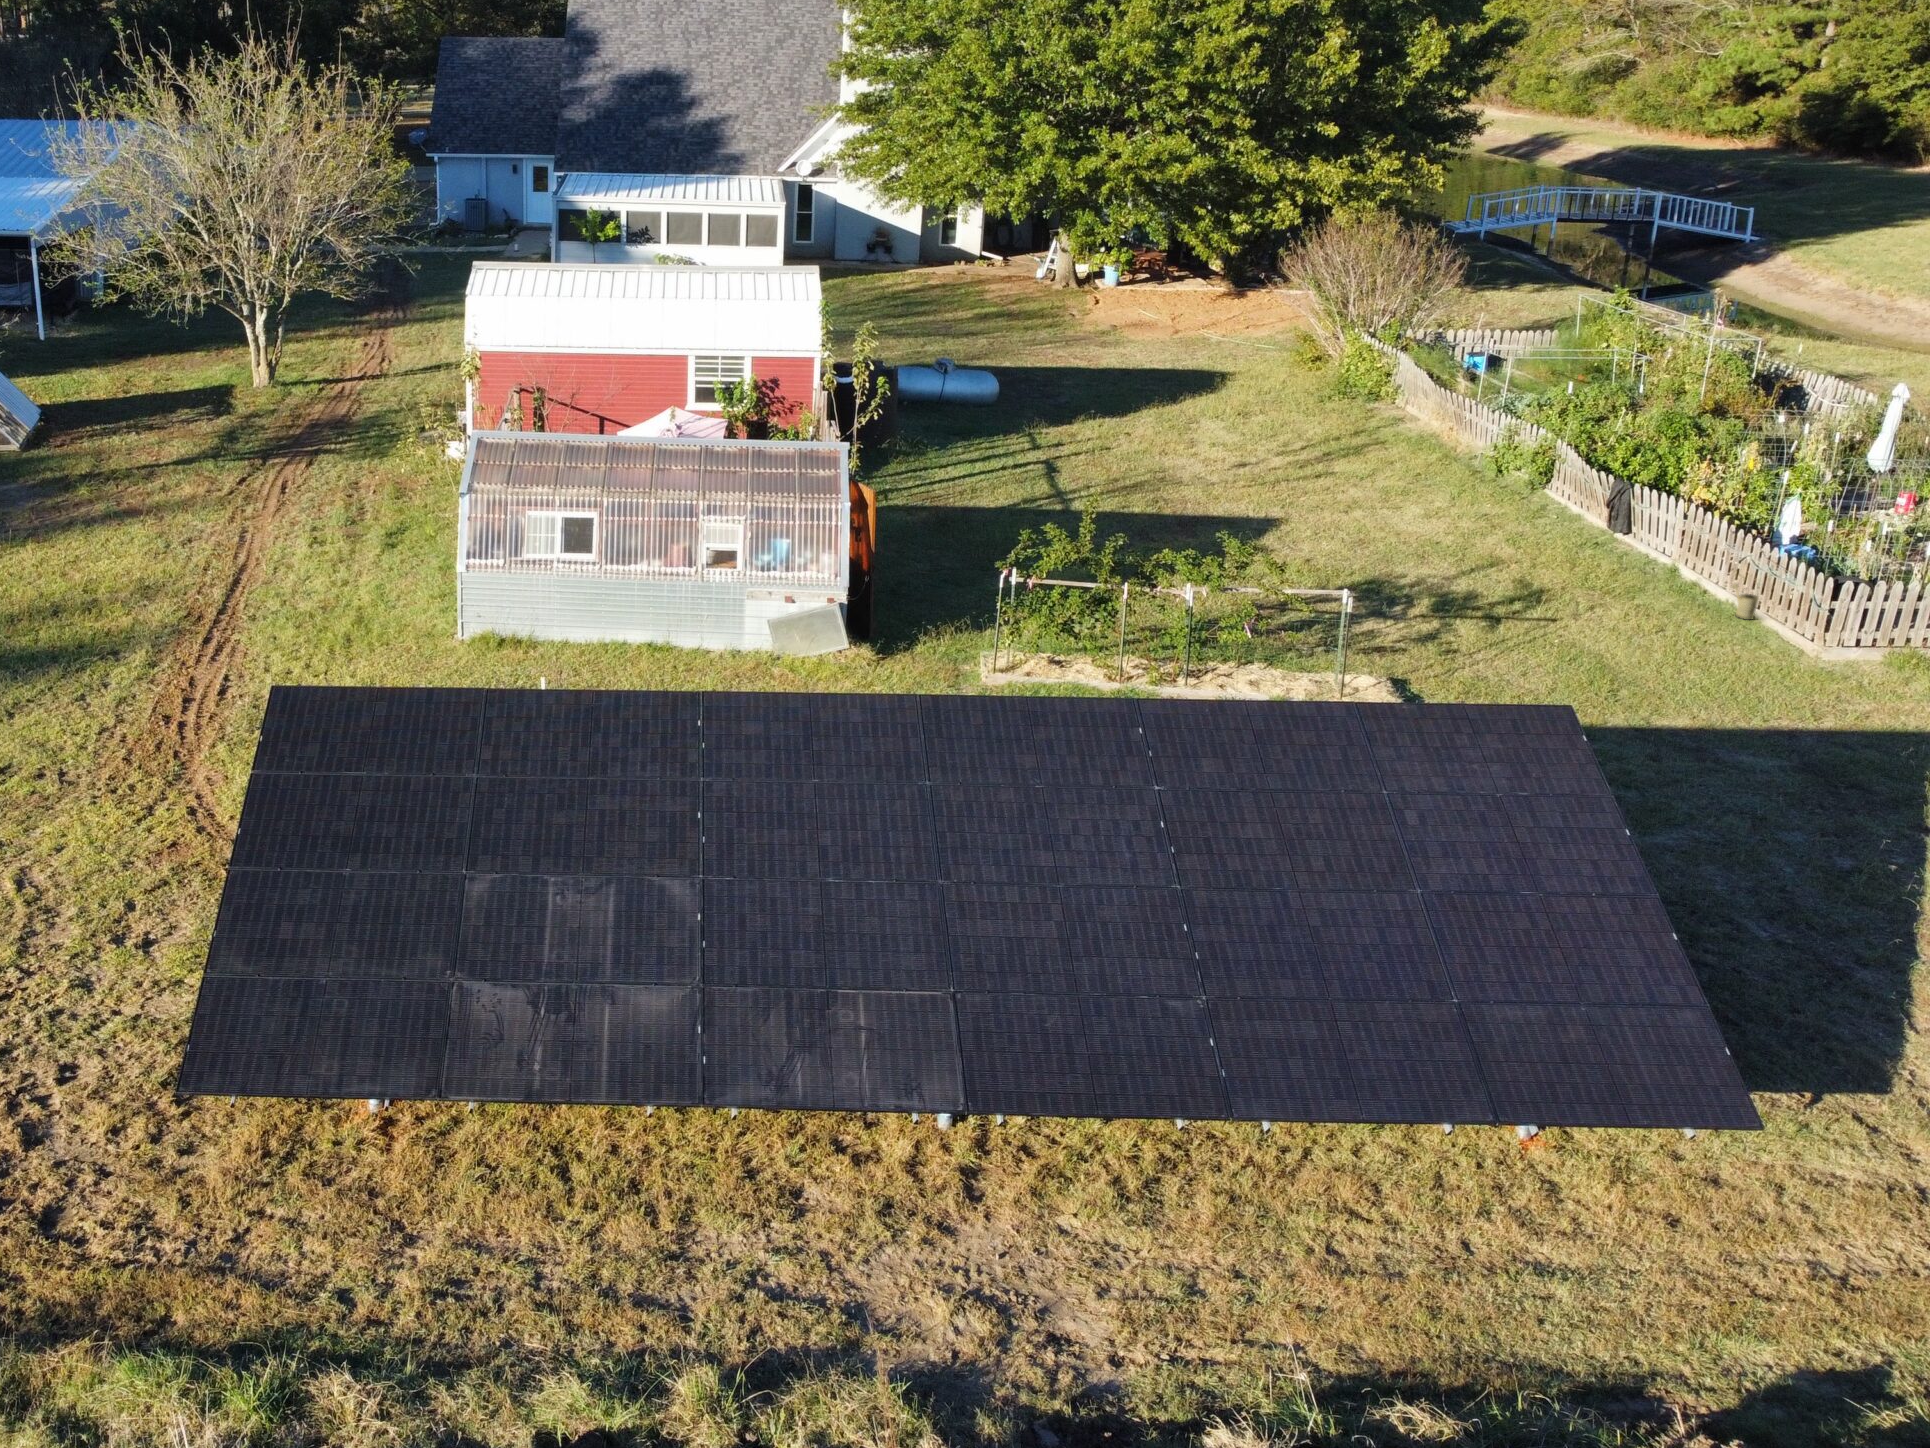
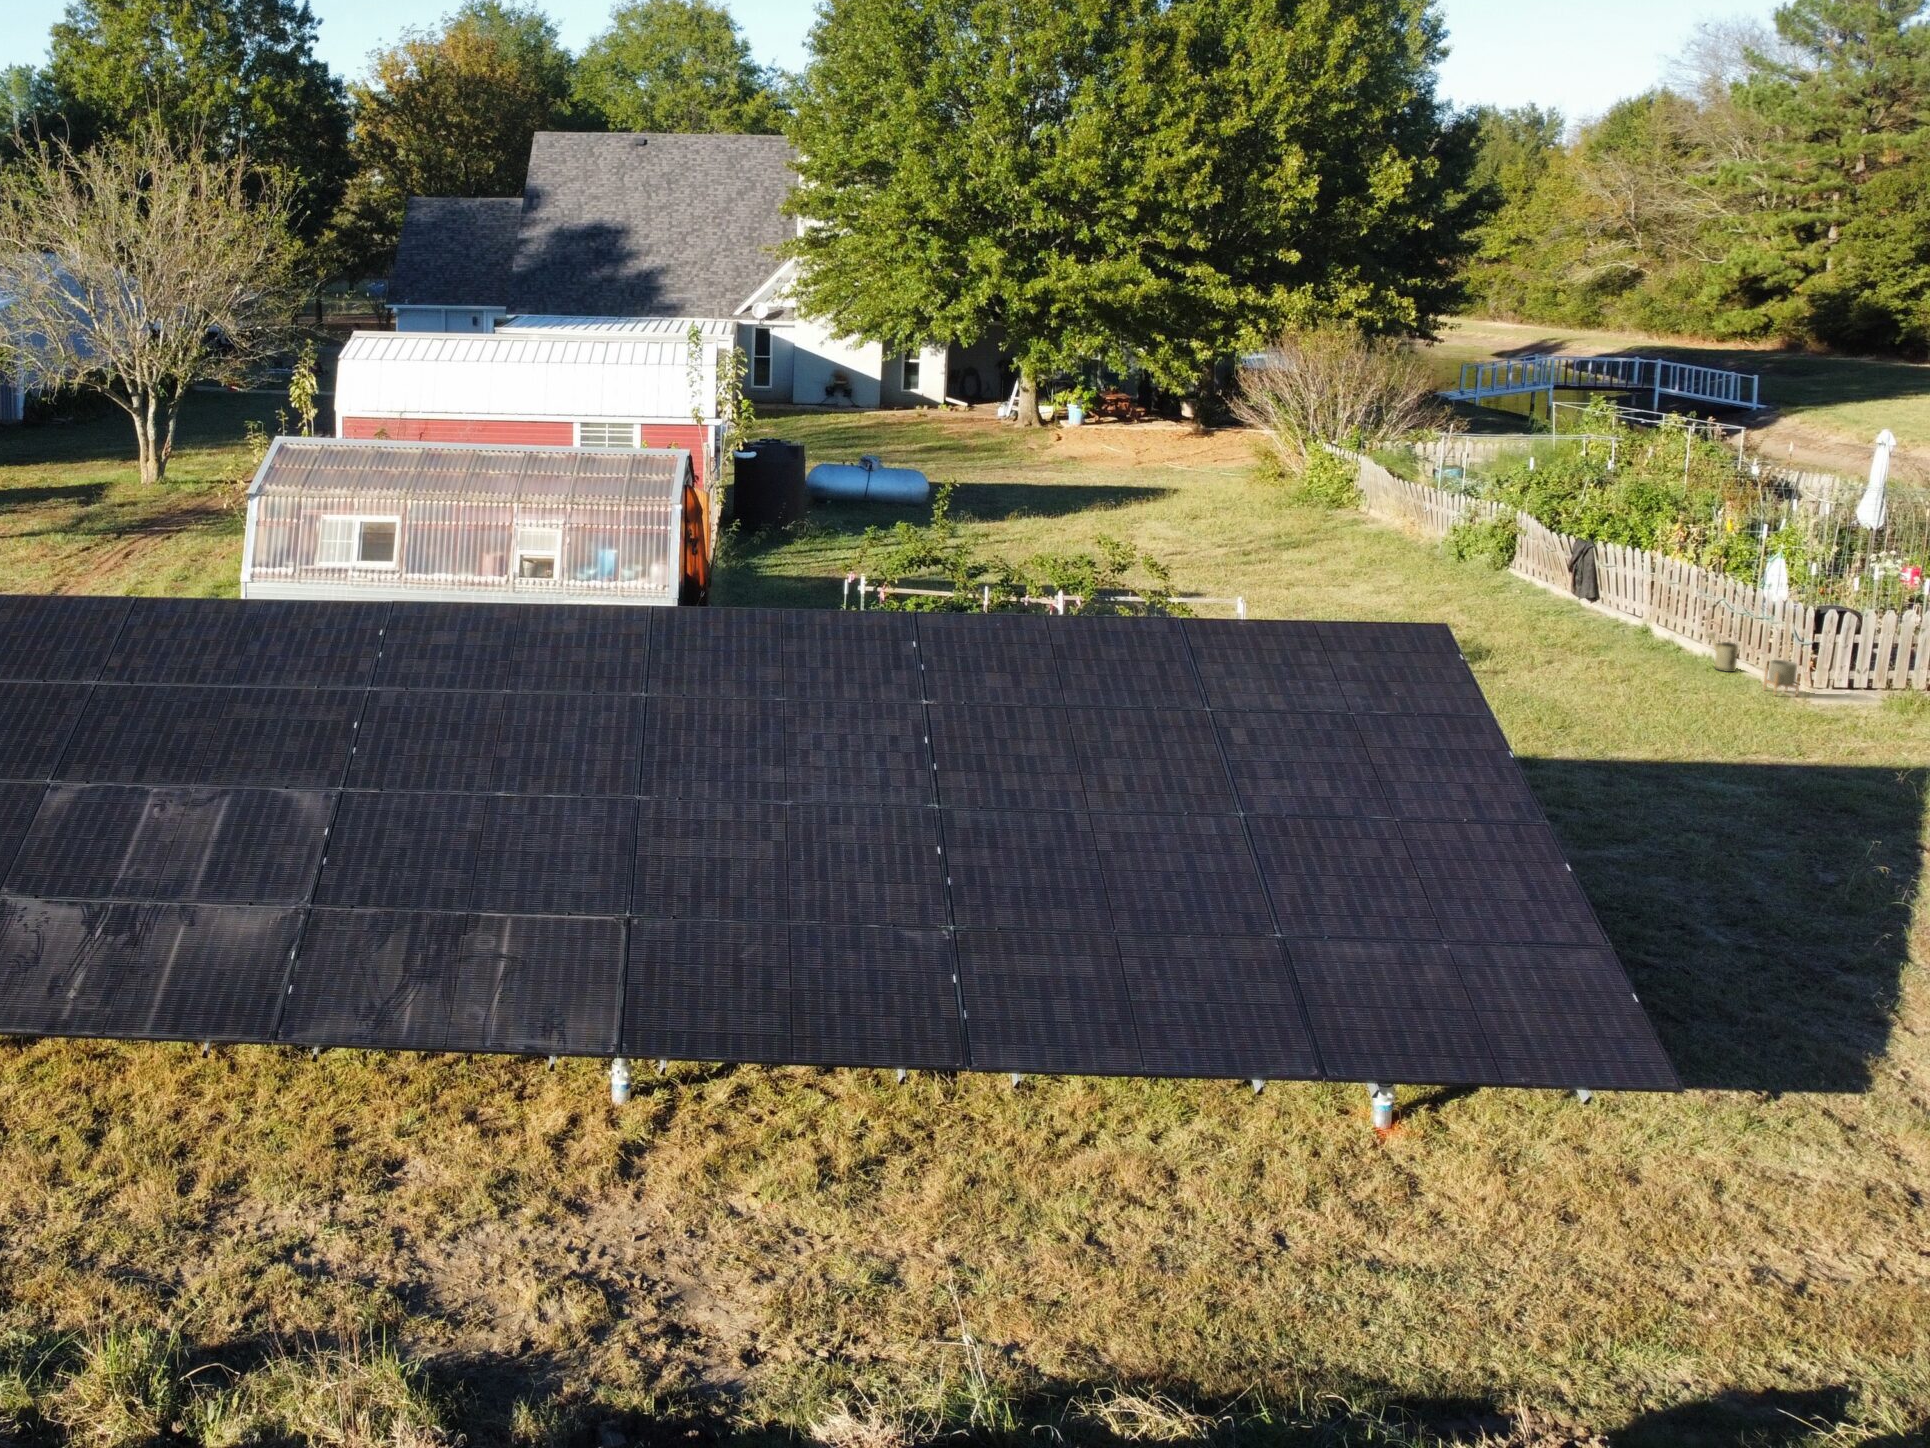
planter: none [1778,617,1814,650] -> present [1763,660,1800,696]

